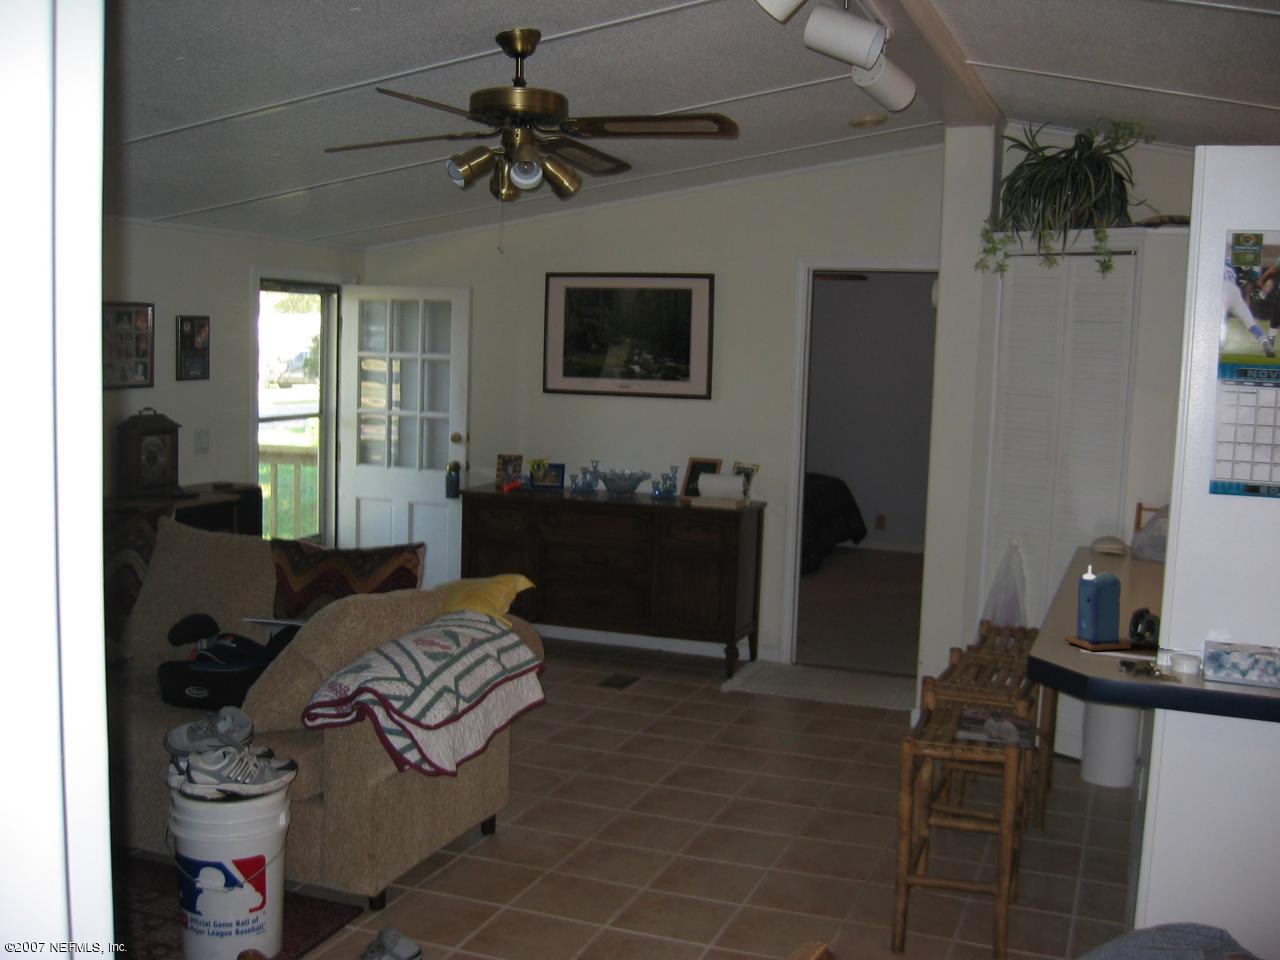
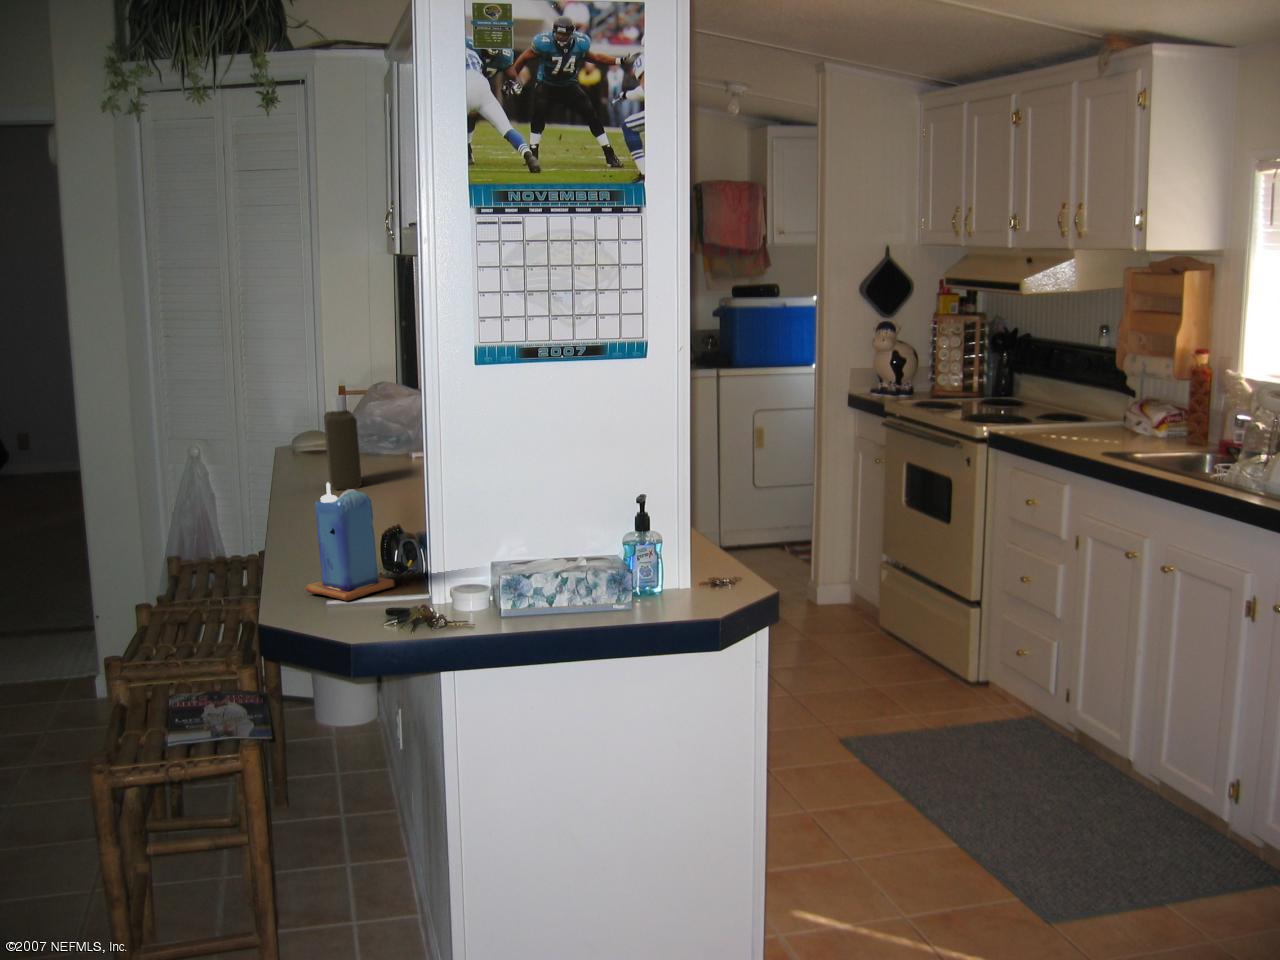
bottle: none [1111,506,1138,583] -> present [324,395,362,490]

